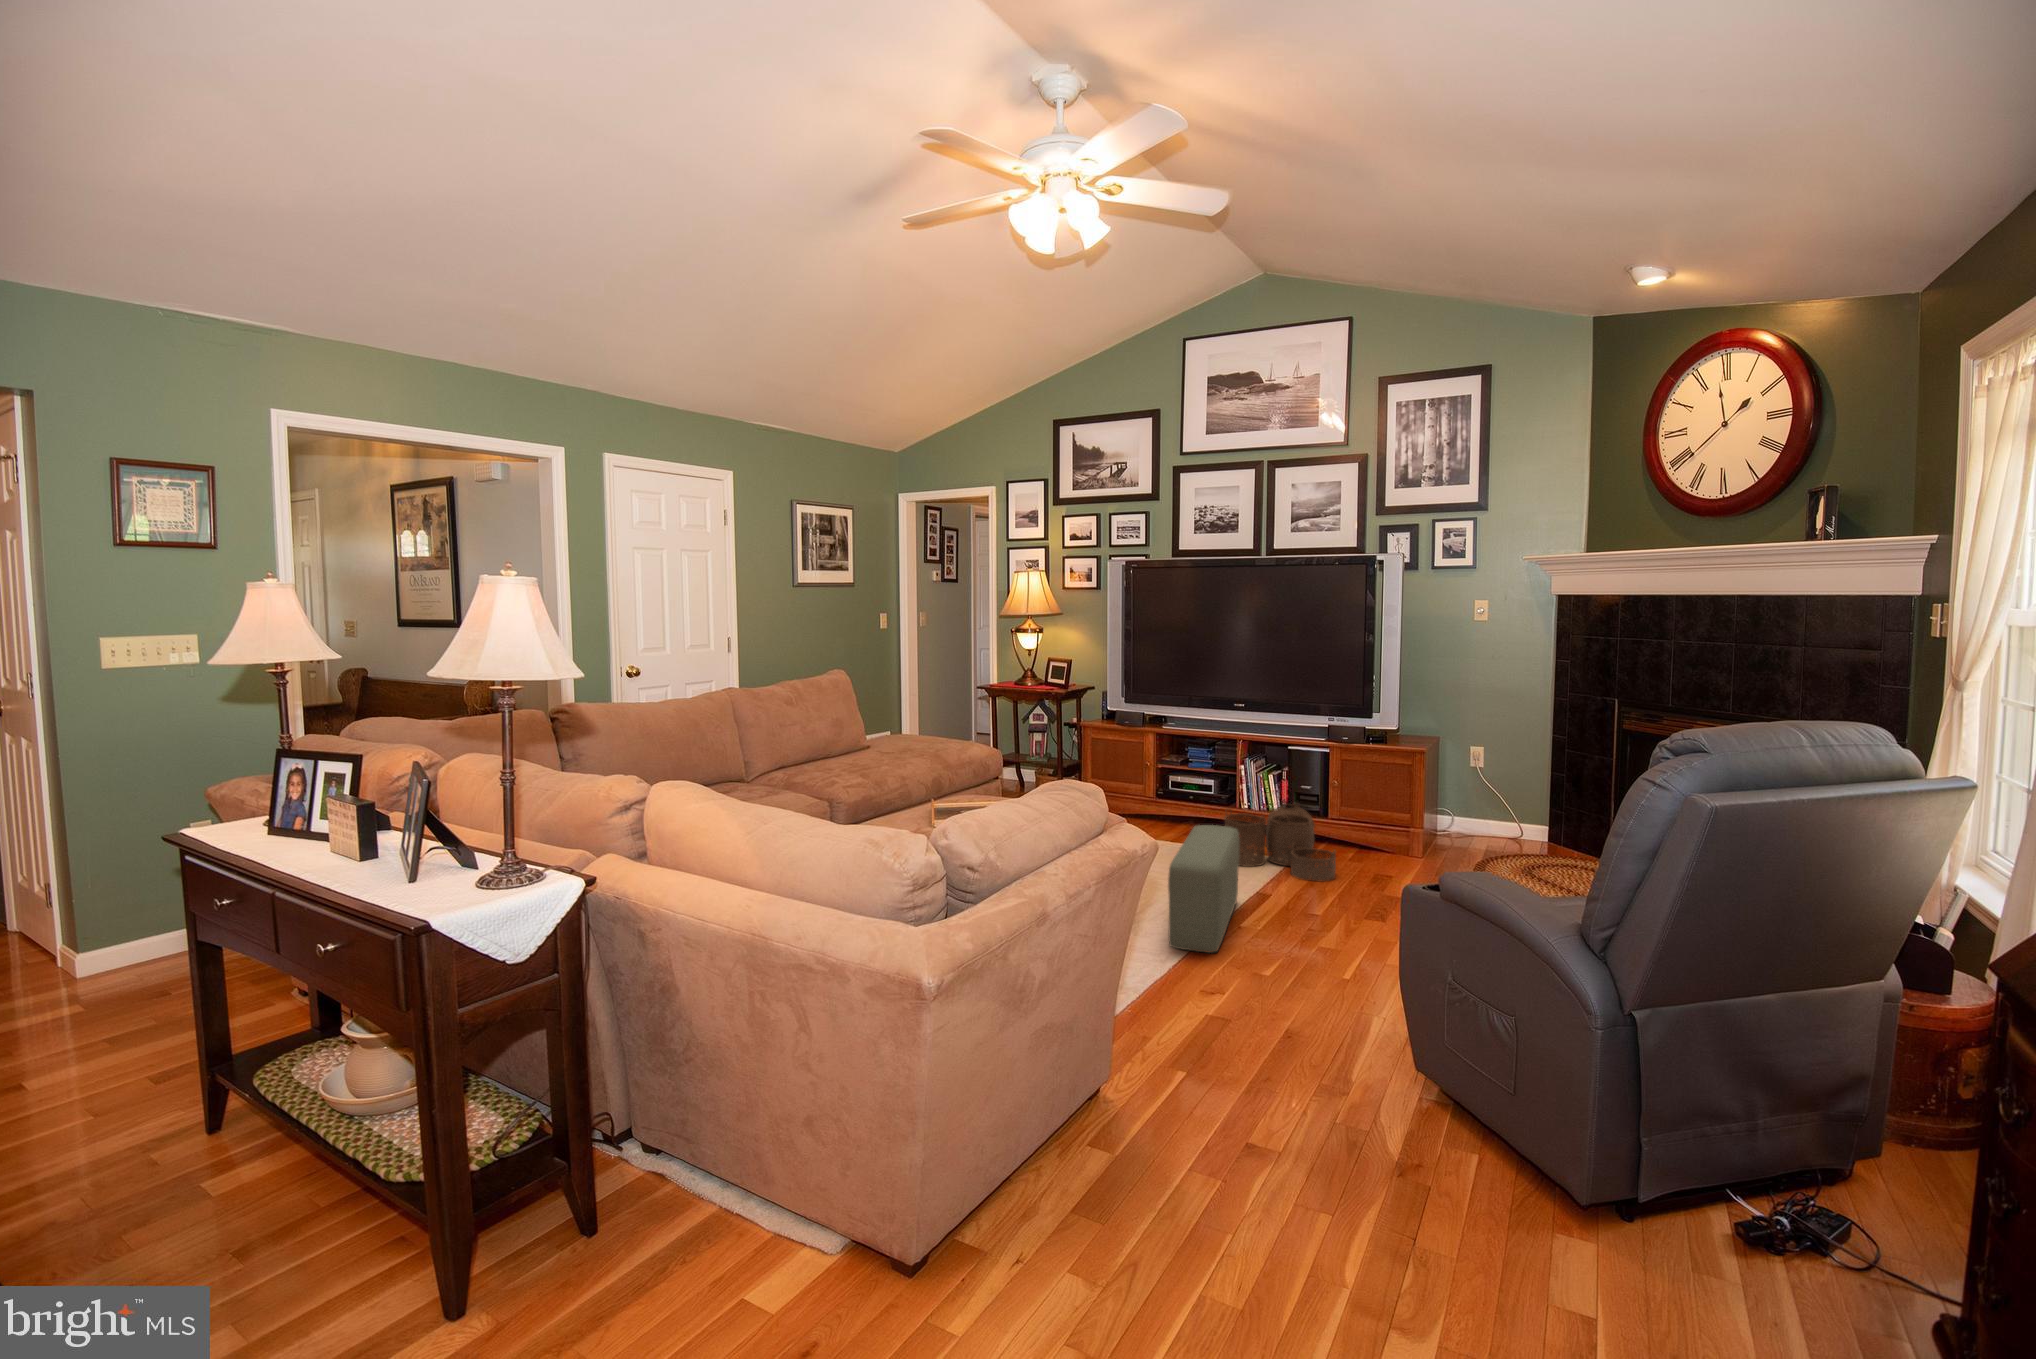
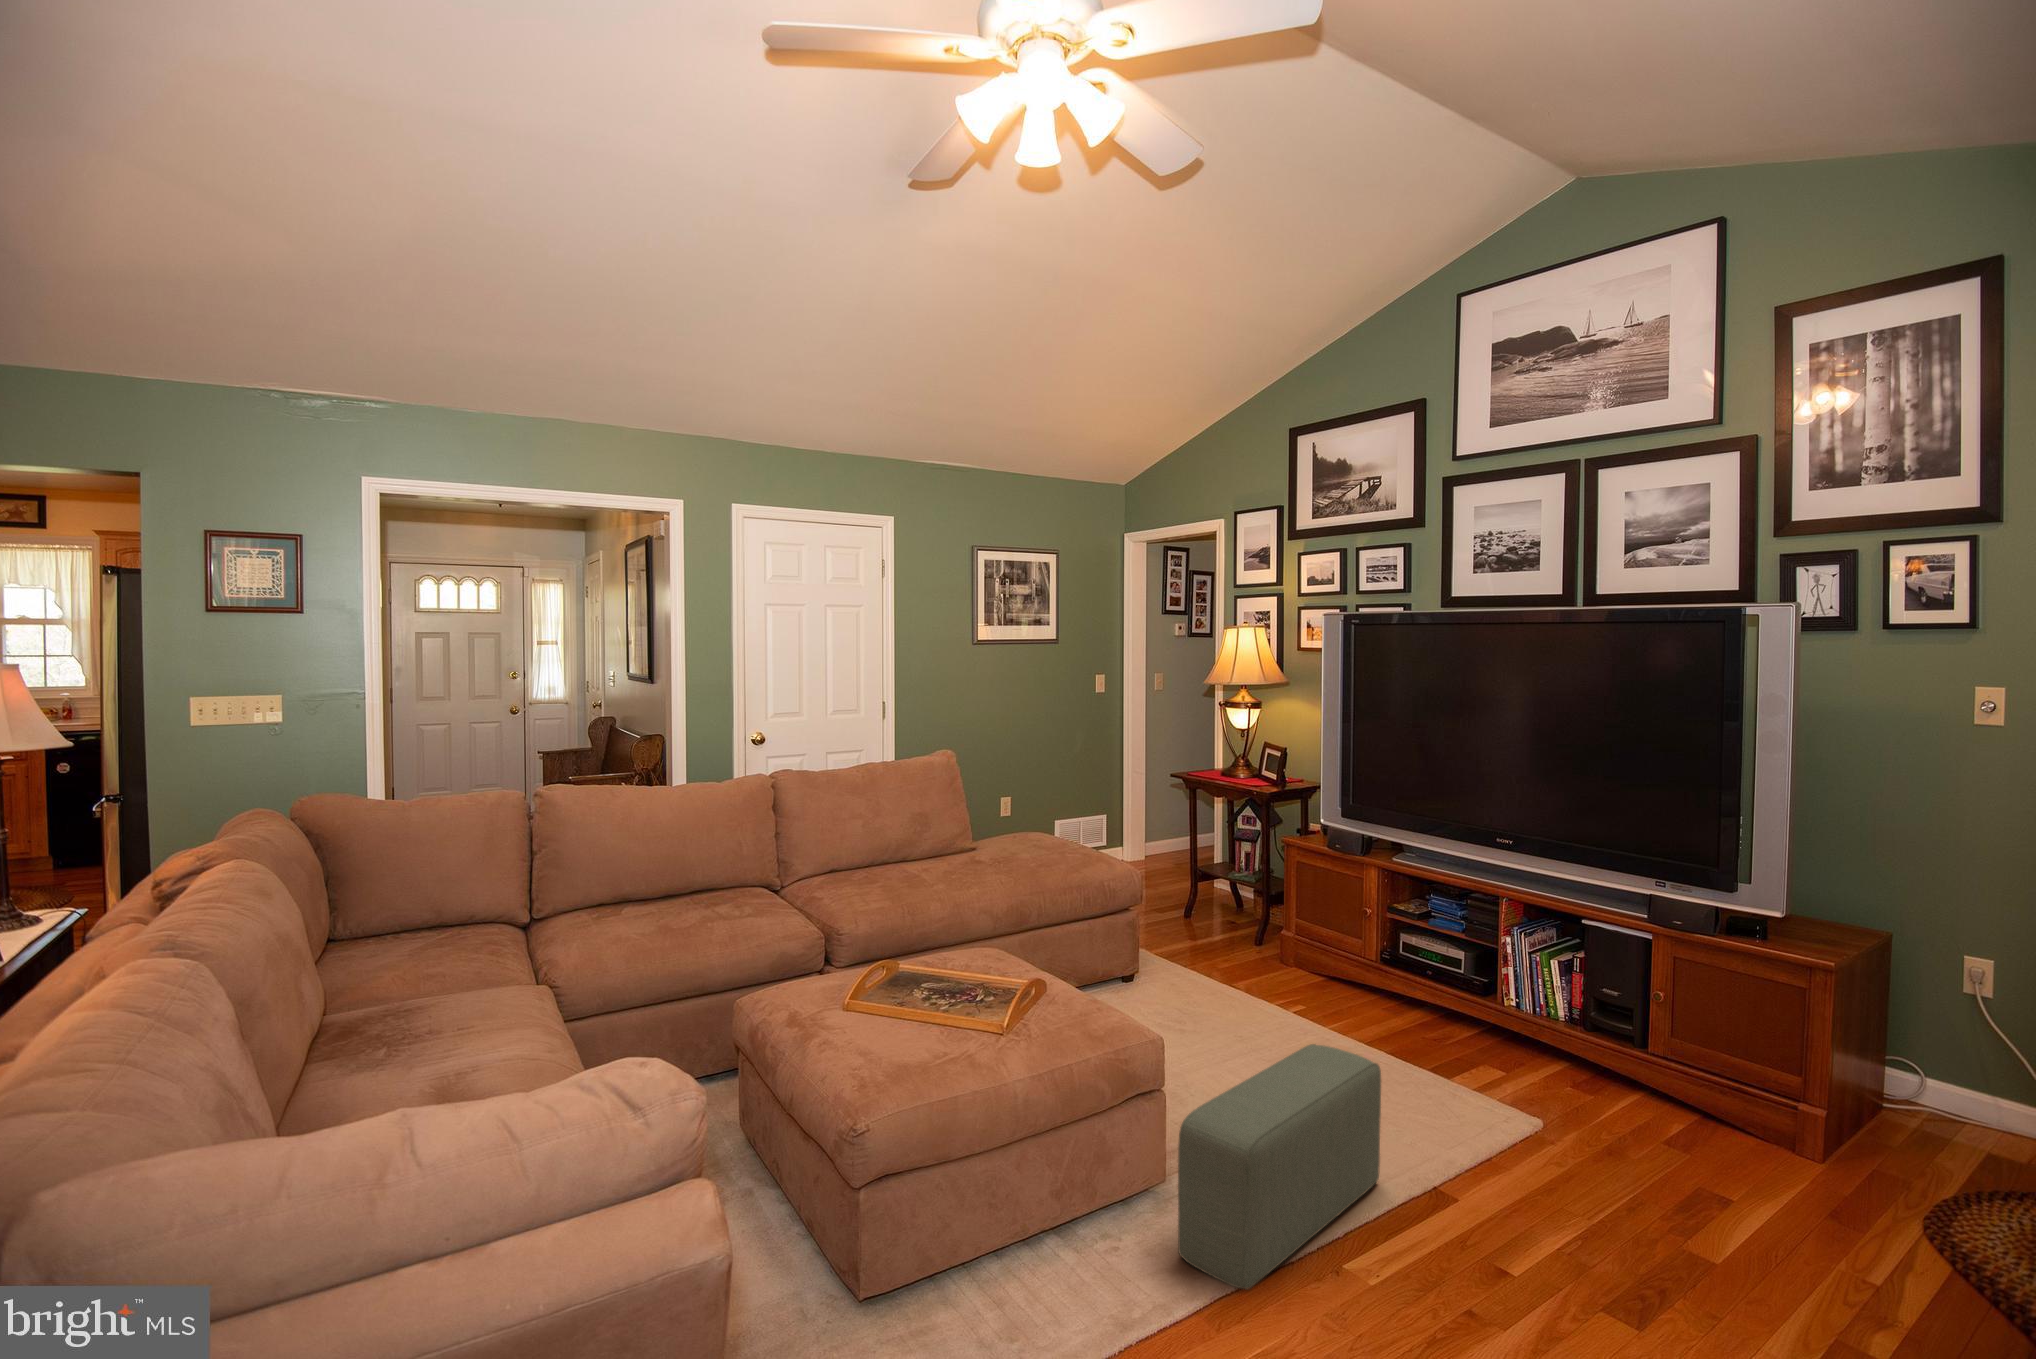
woven basket: present [1224,804,1336,881] -> none [1429,1006,1615,1174]

